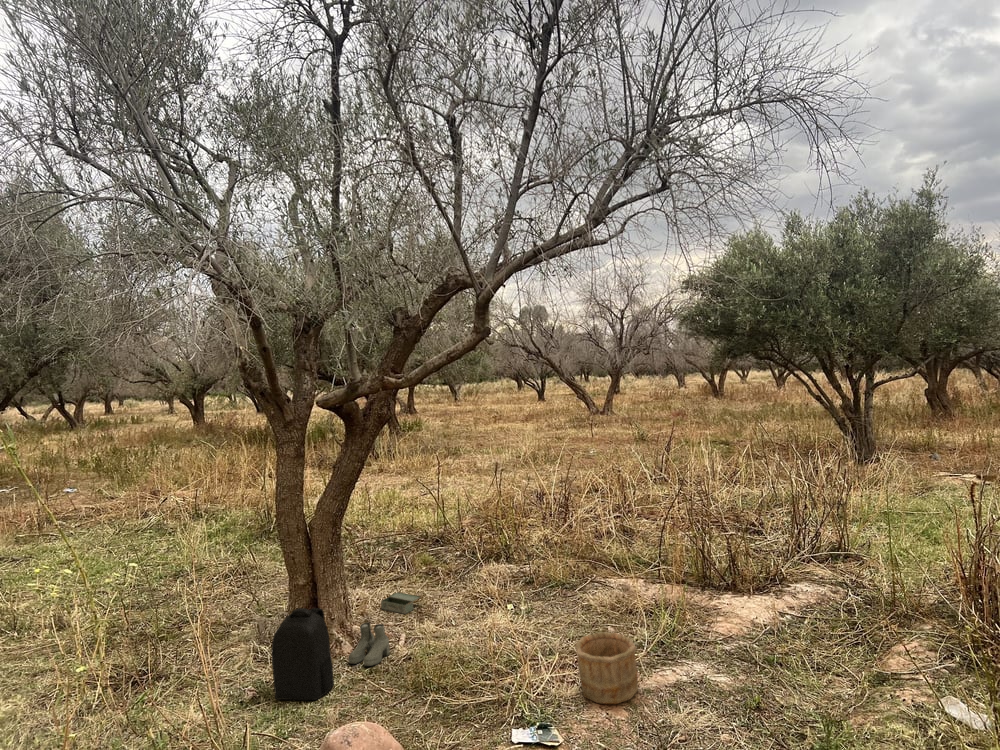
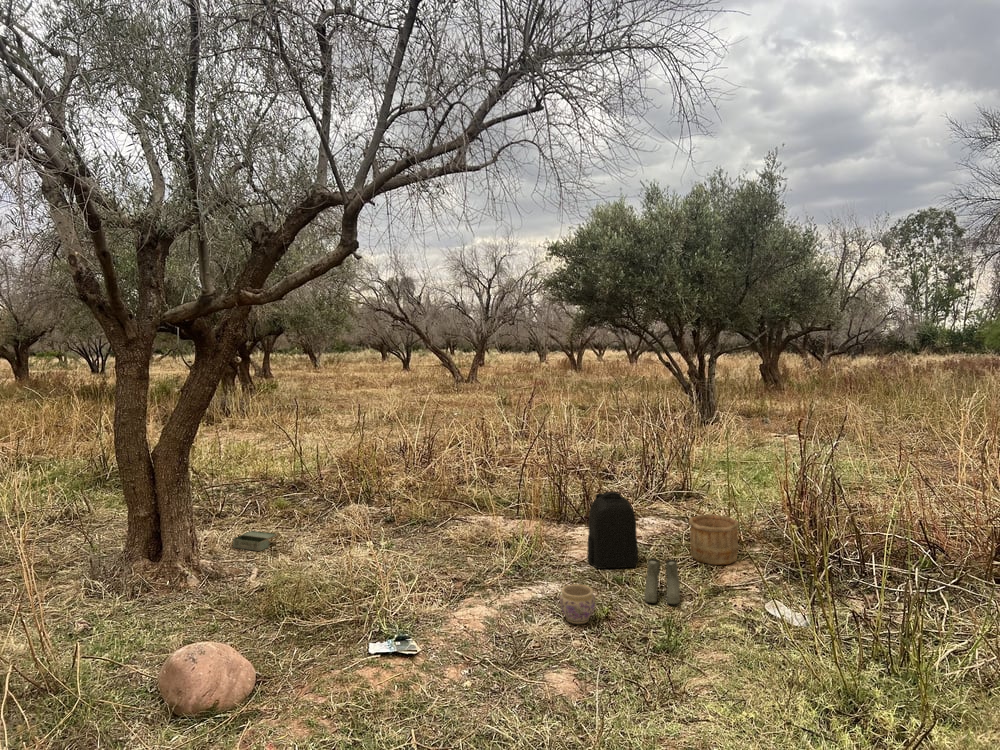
backpack: present [272,608,334,700] -> present [587,492,639,568]
boots: present [349,622,390,666] -> present [645,559,680,605]
wooden bucket: present [575,633,638,704] -> present [689,514,739,565]
planter: none [705,673,746,719] -> present [560,584,595,624]

